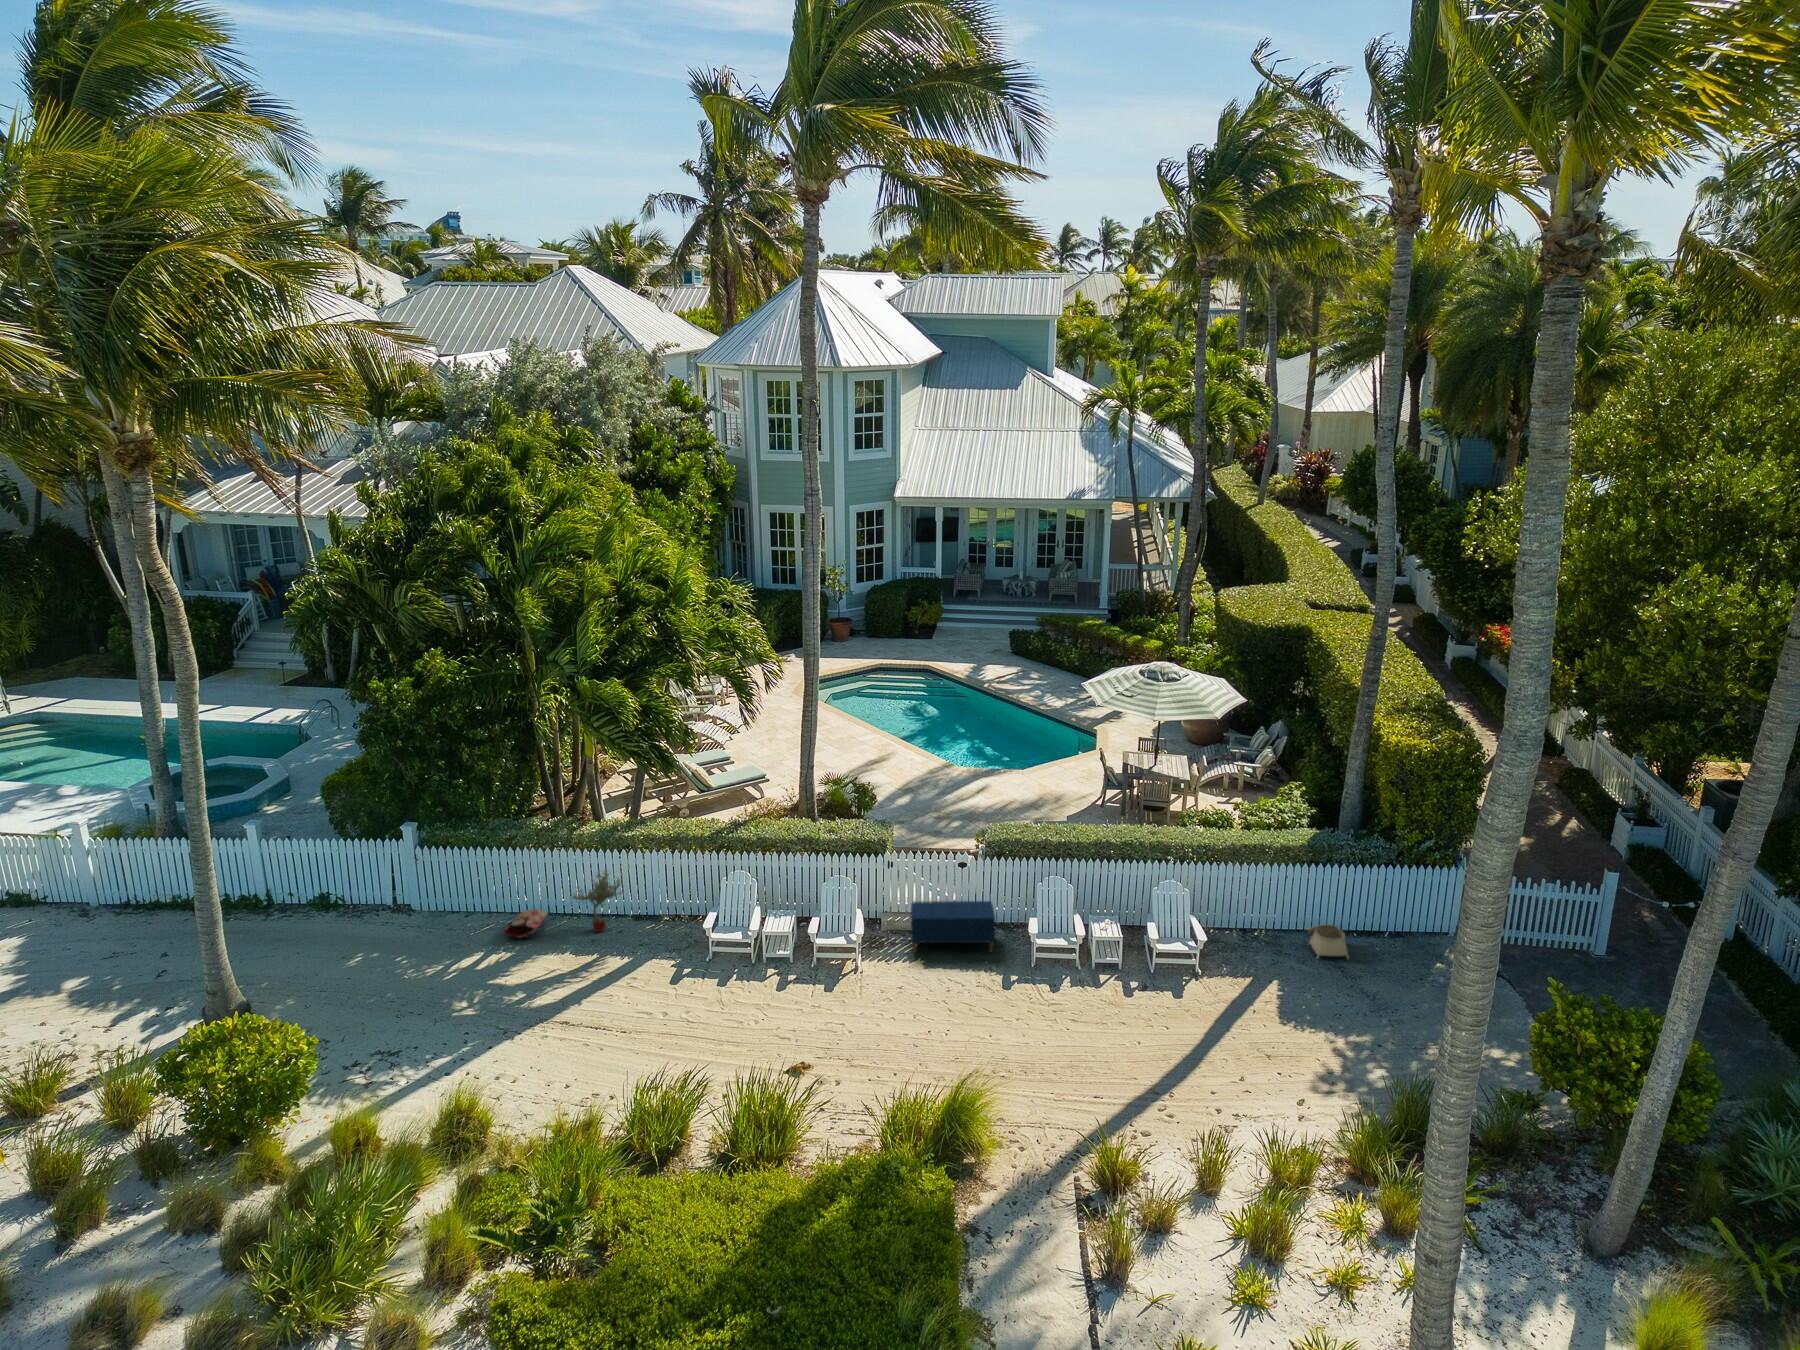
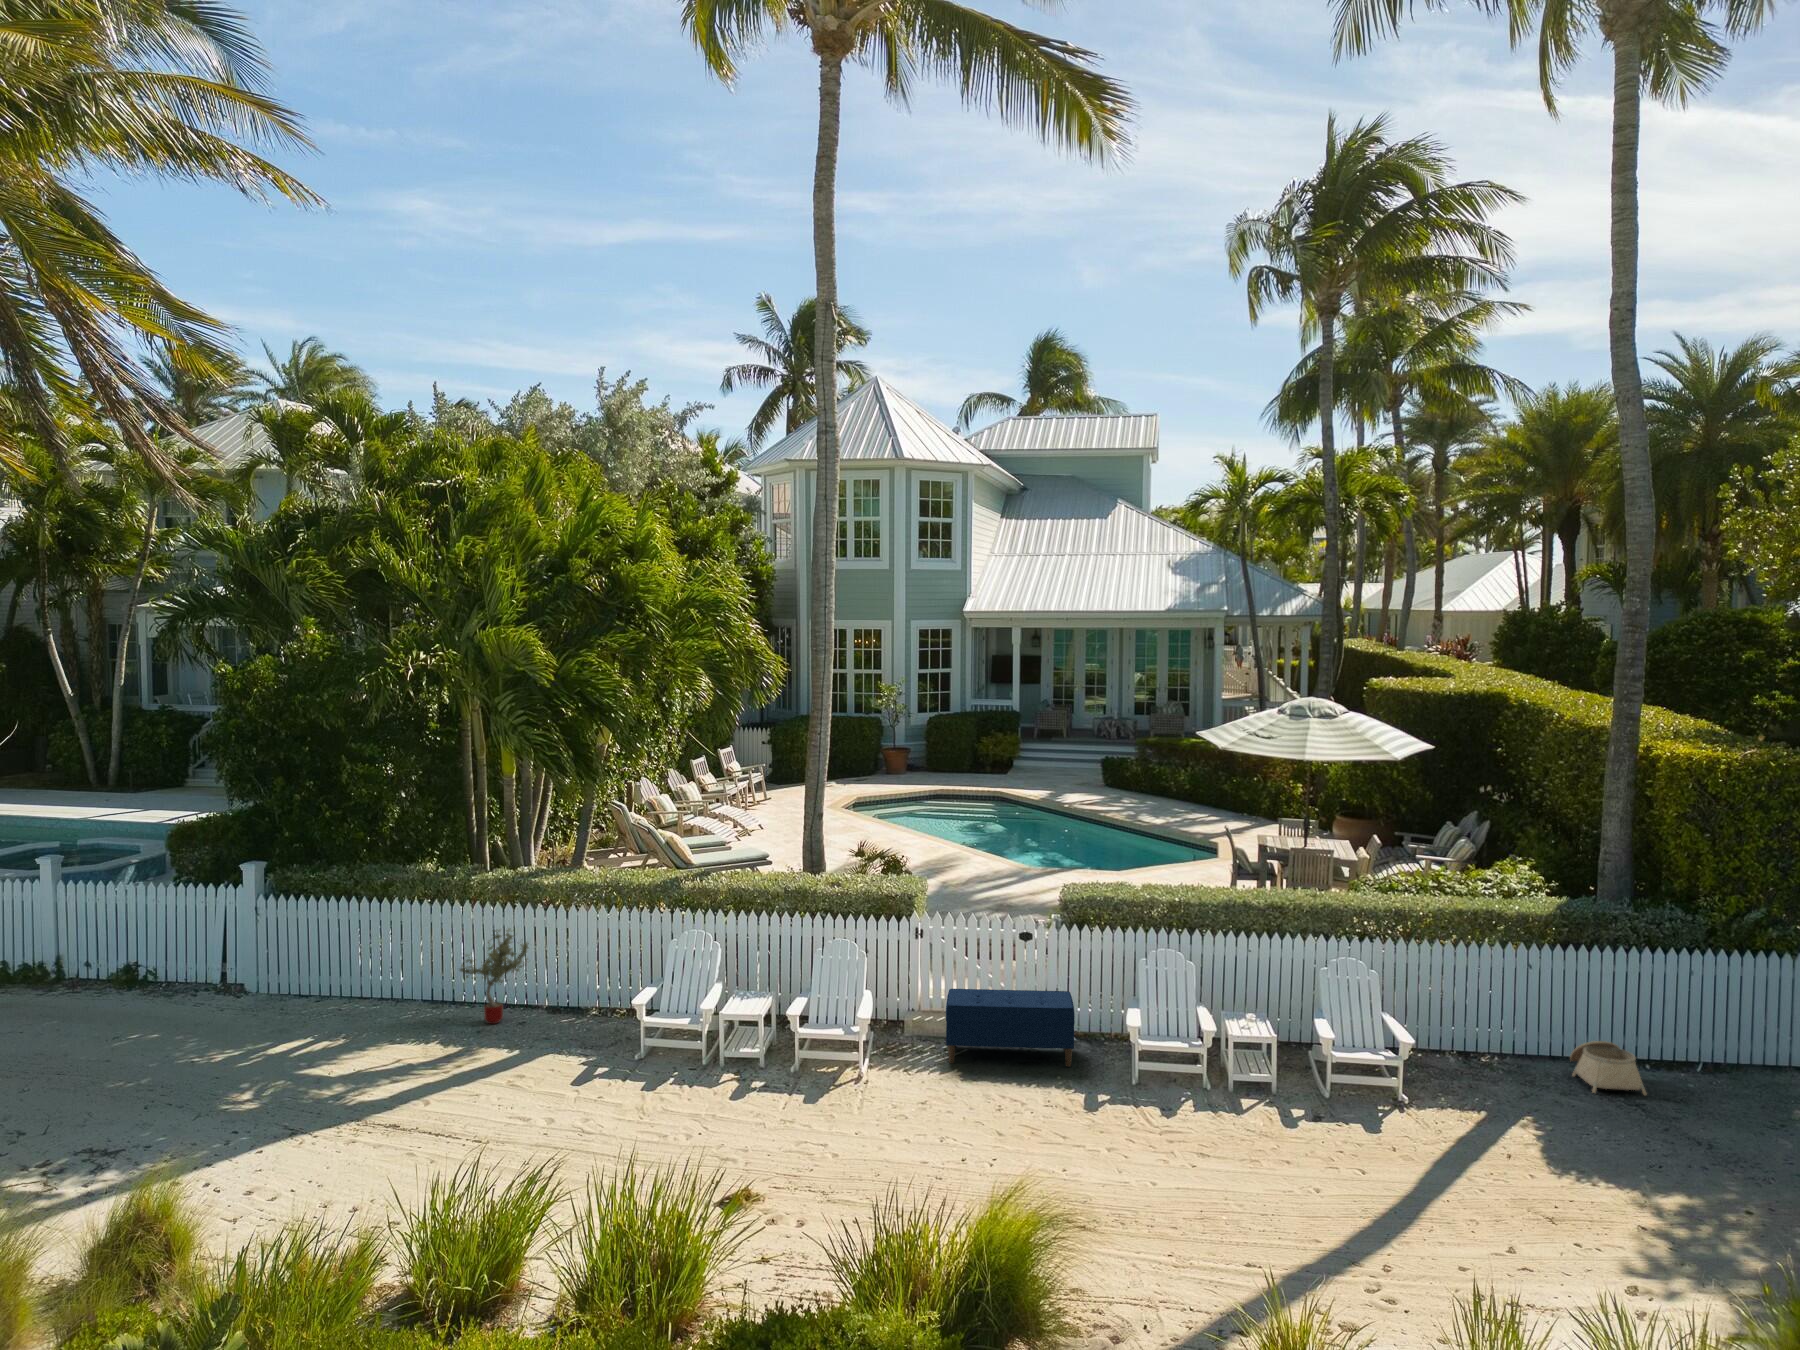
bag: present [504,909,548,939] -> none [352,990,429,1026]

